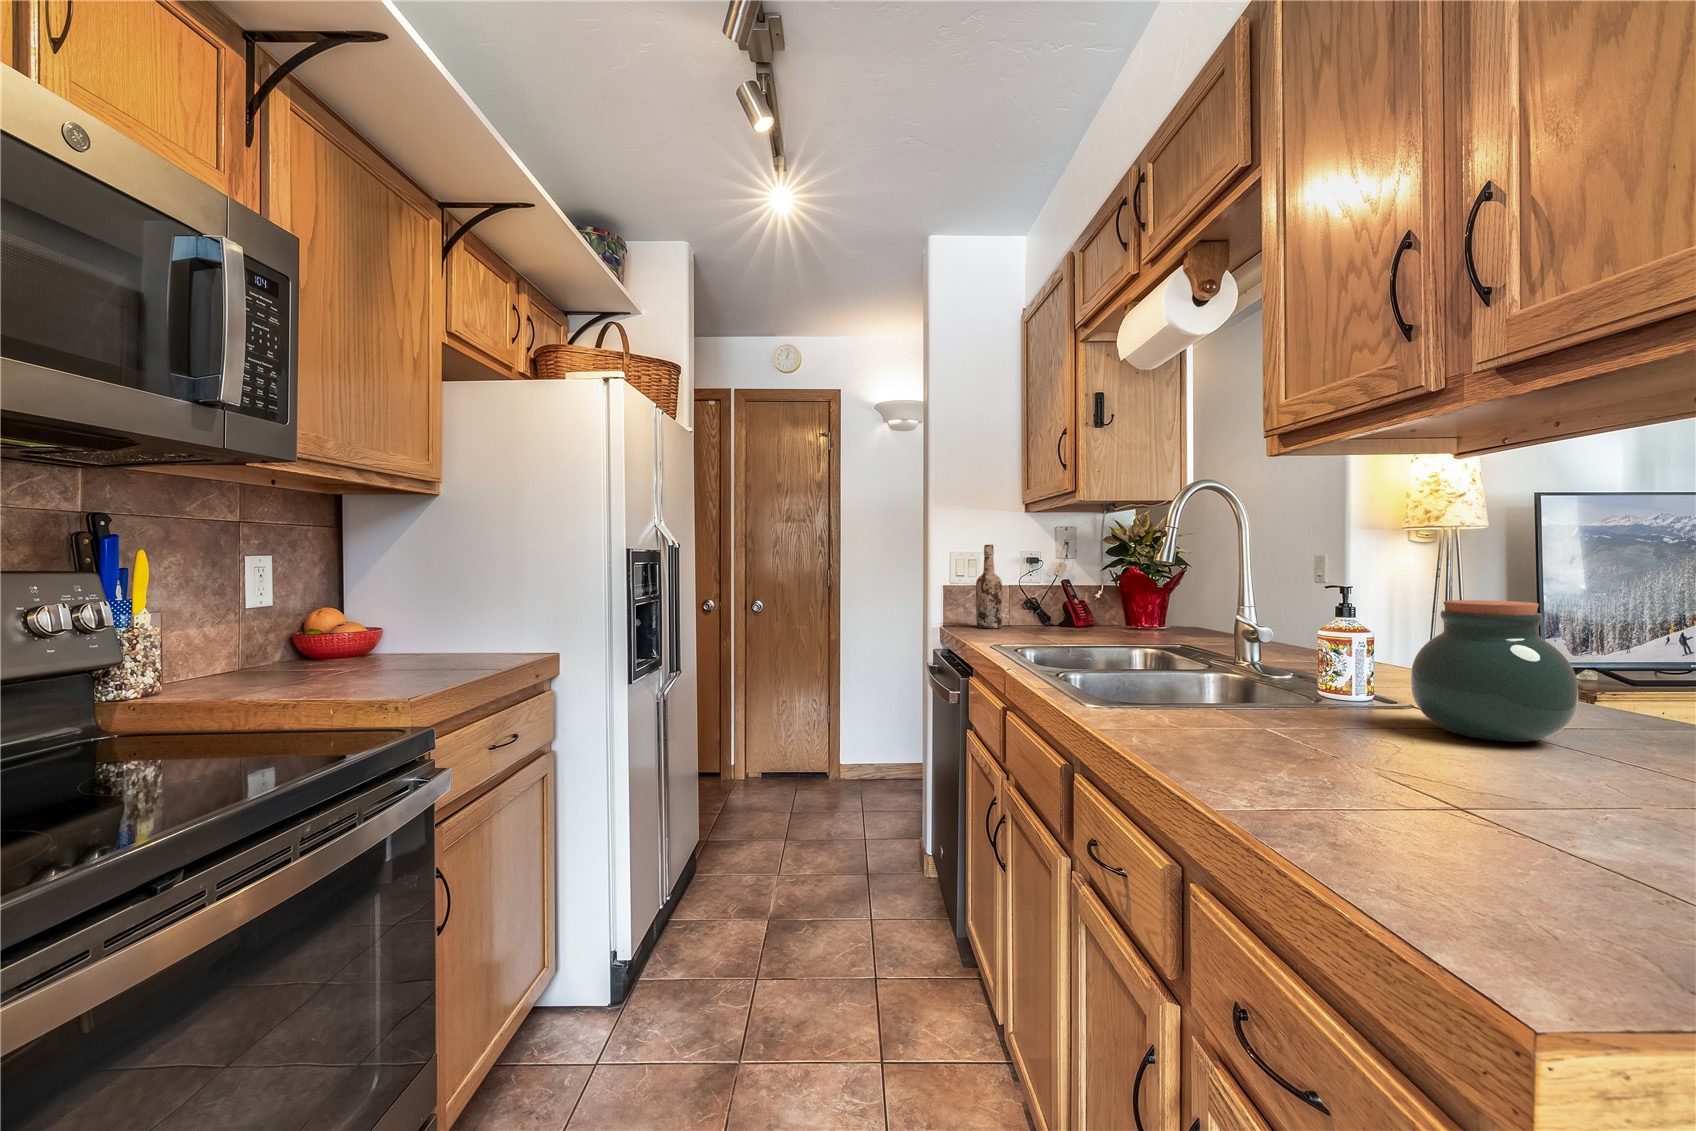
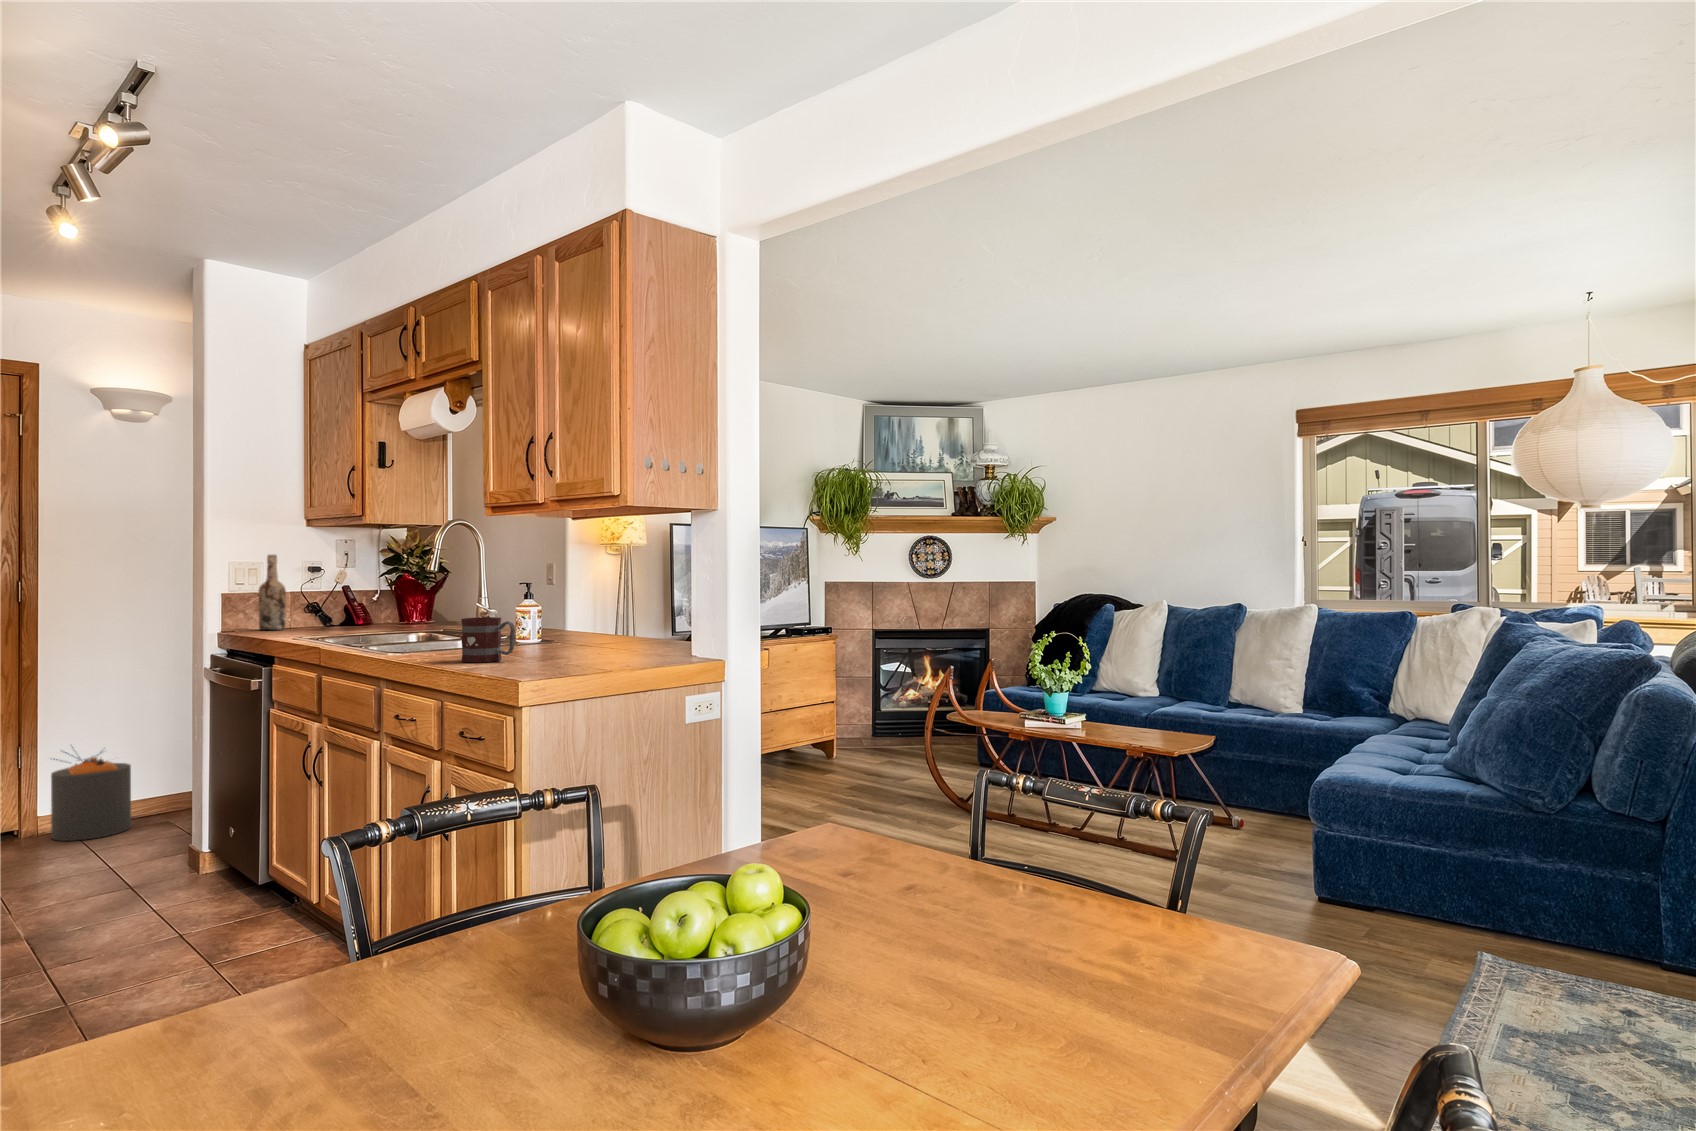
jar: present [1411,600,1578,742] -> none [548,586,605,647]
mug: none [1232,677,1384,800] -> present [461,617,515,663]
trash can: none [841,706,898,797] -> present [51,745,131,841]

